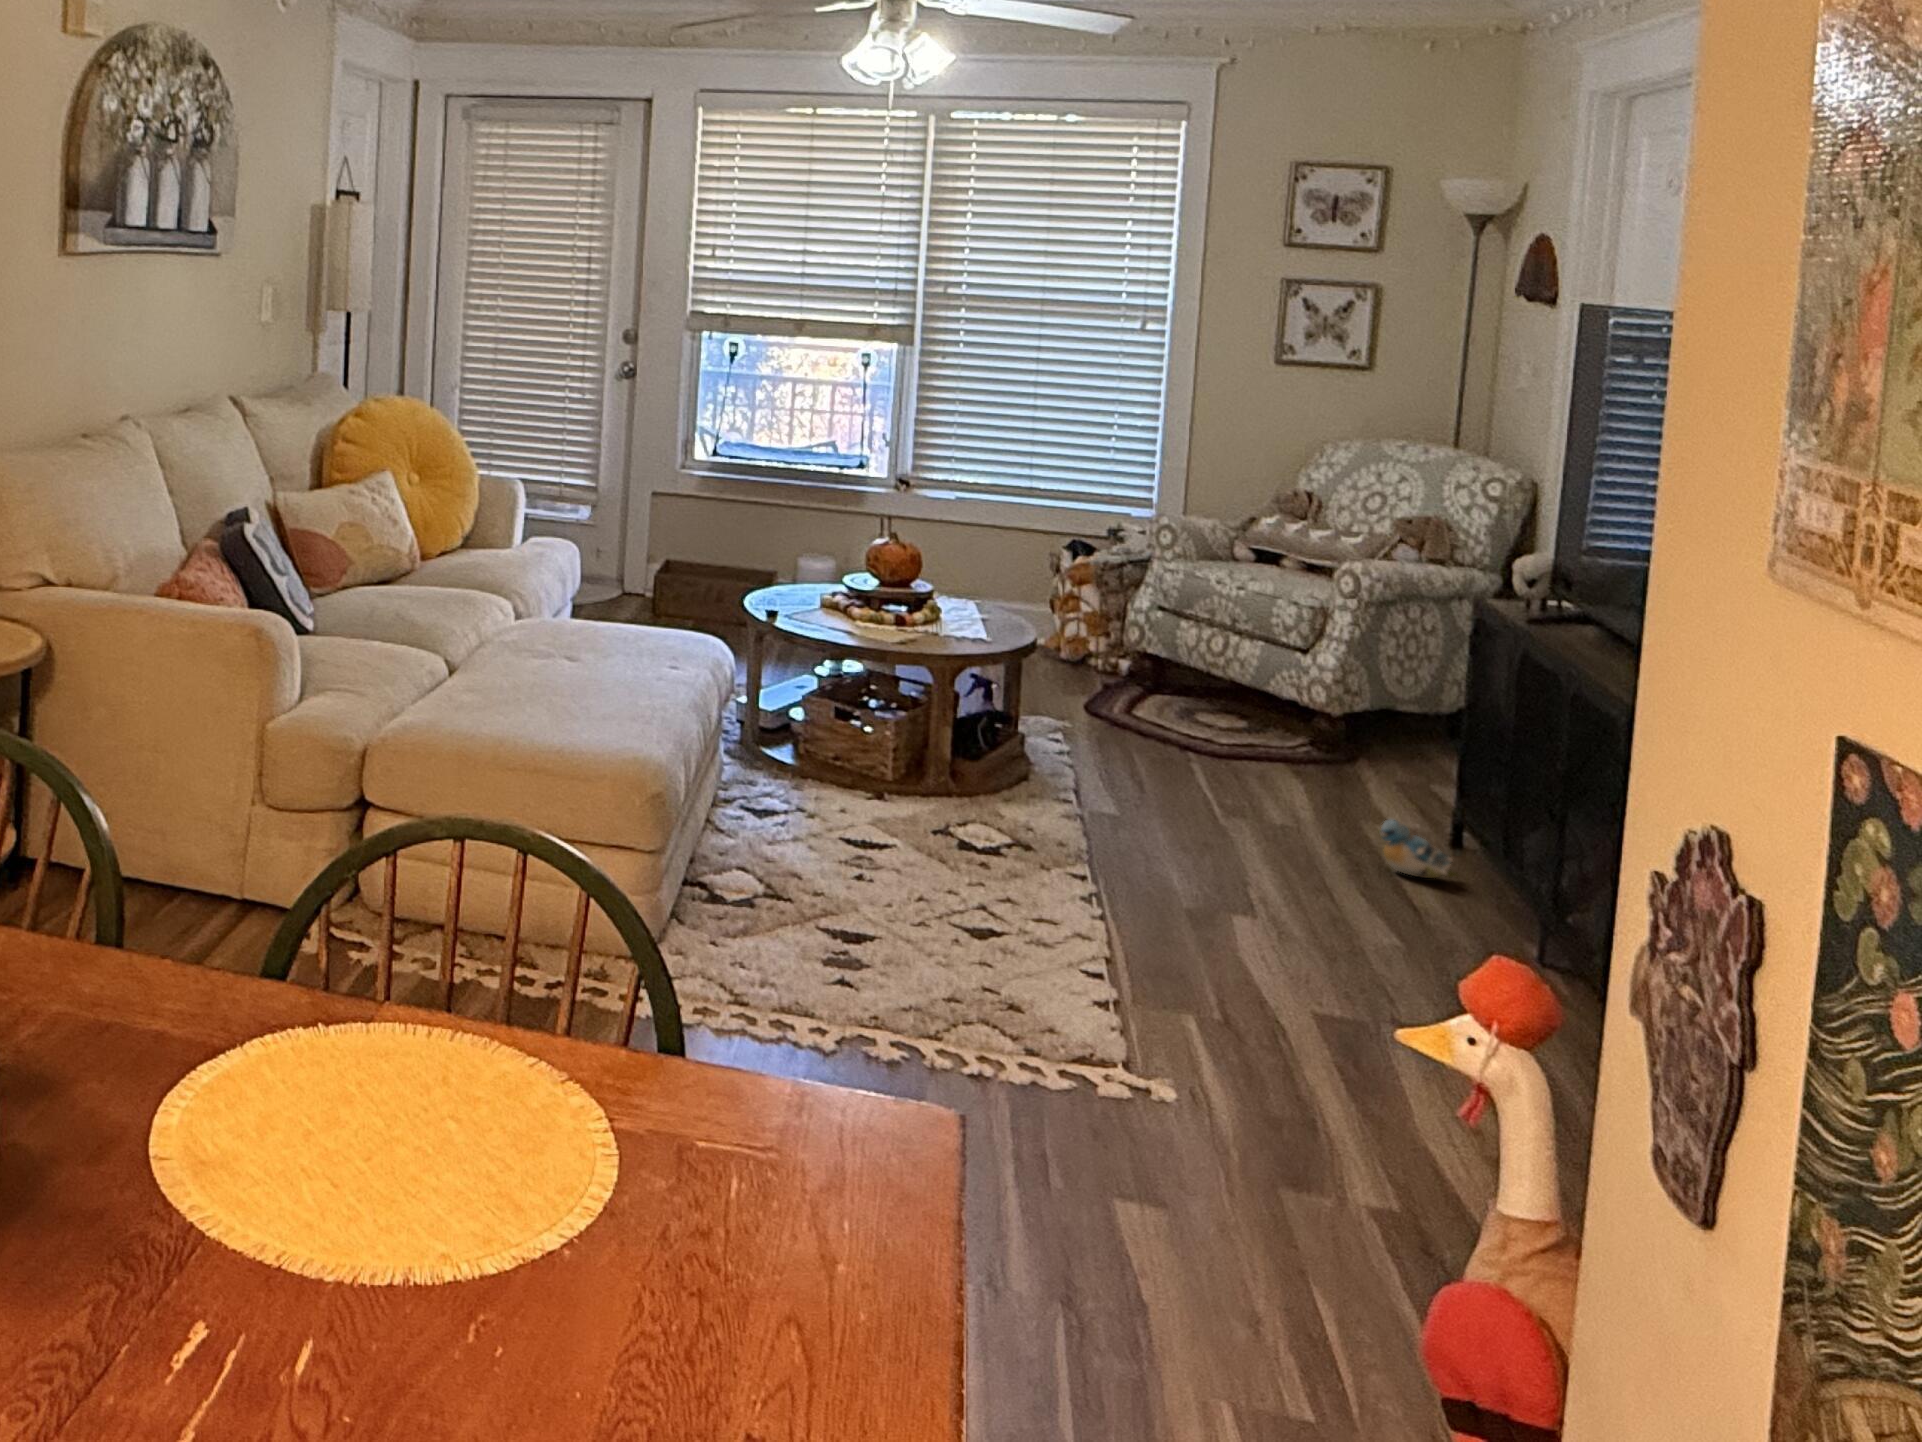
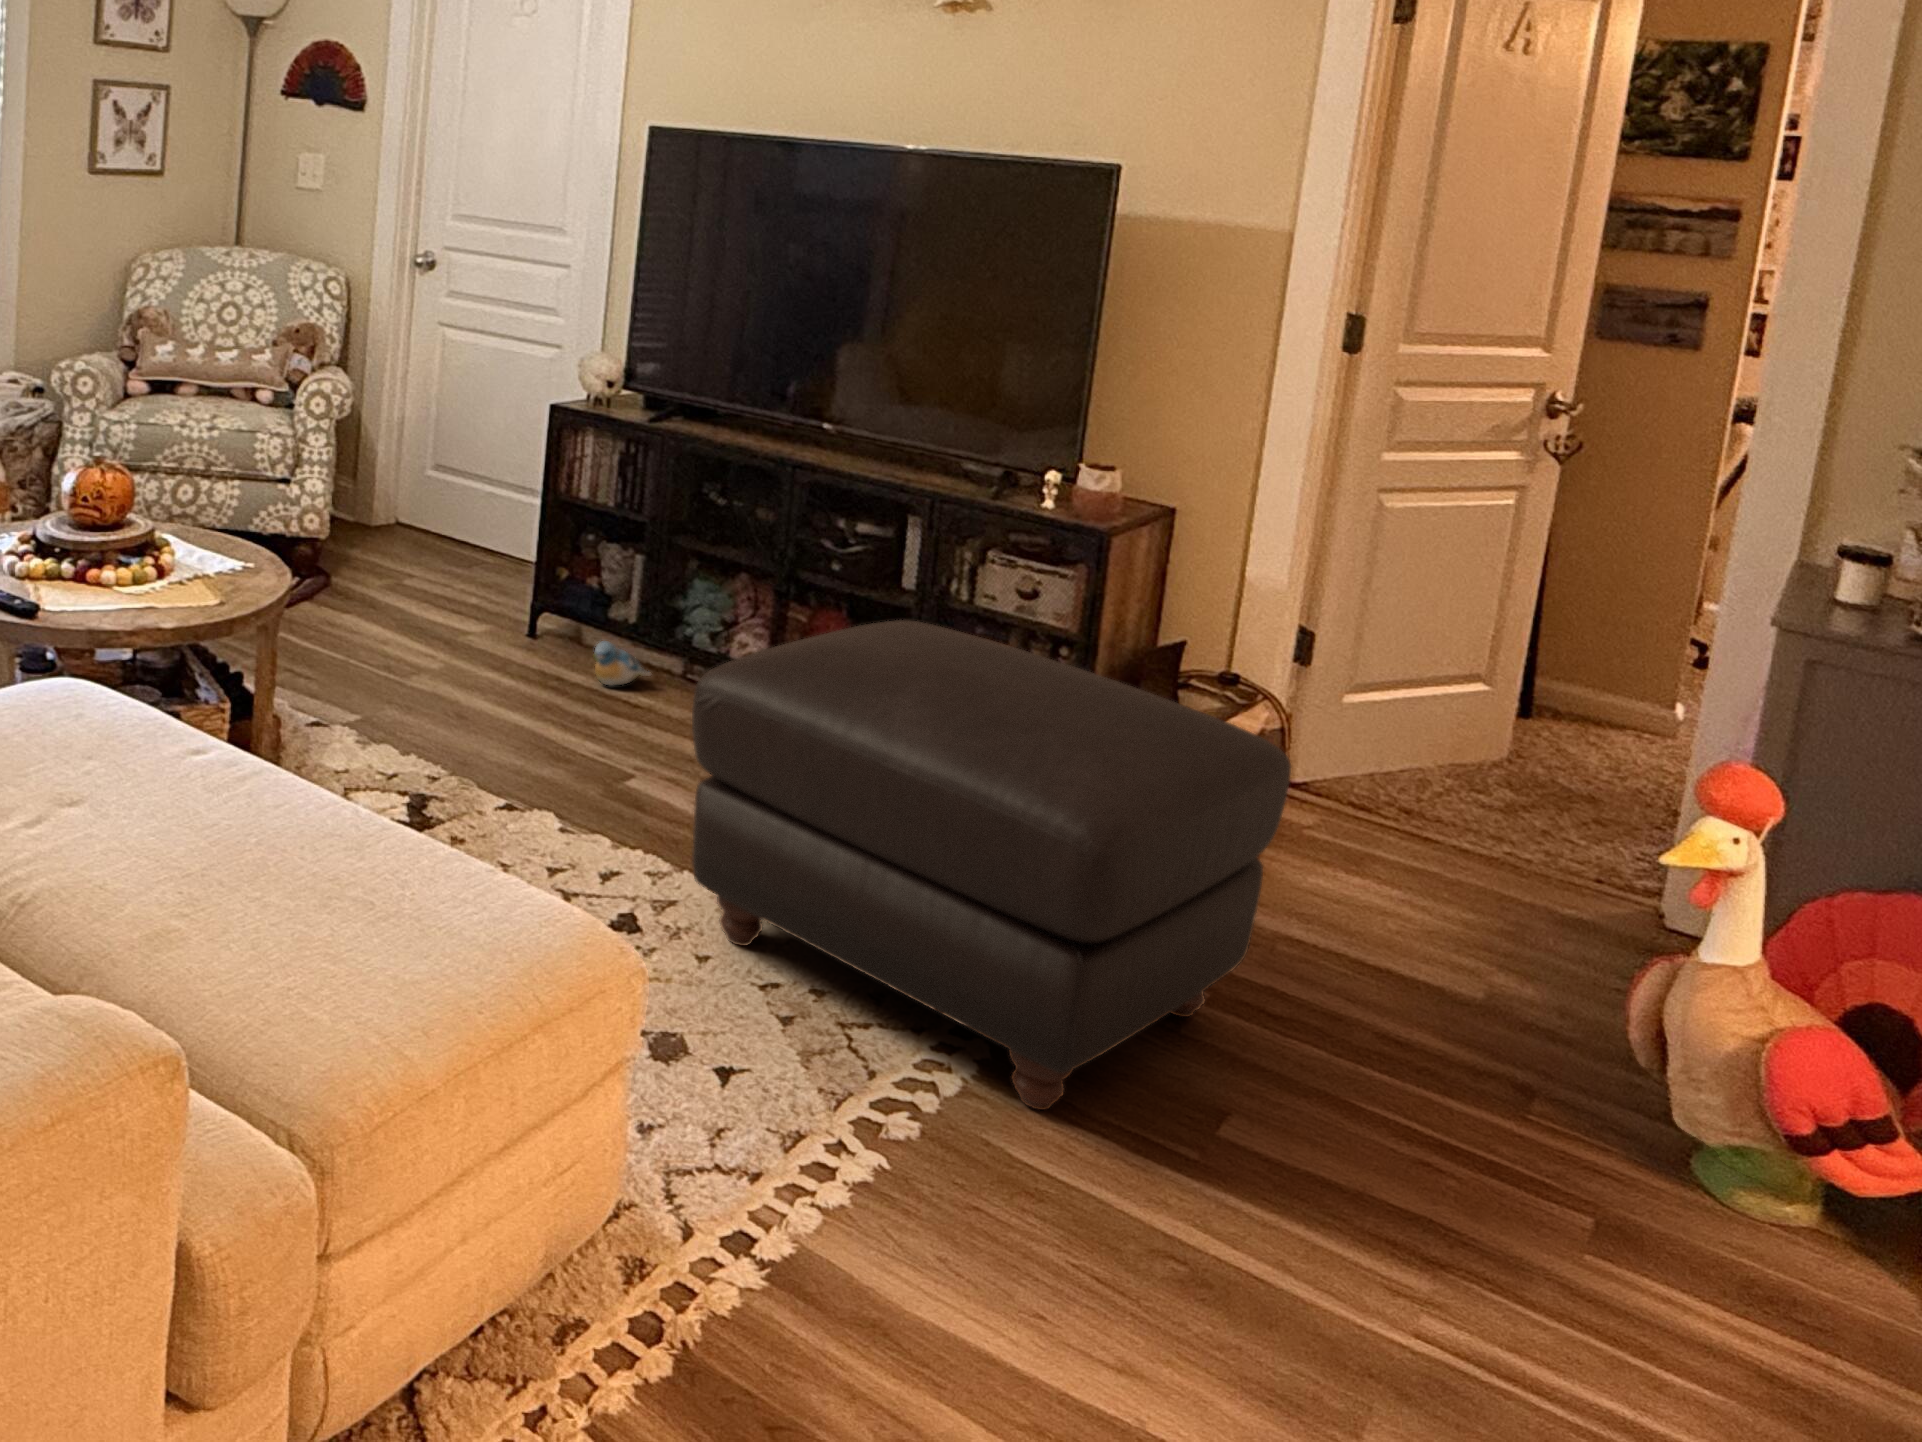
ottoman: none [925,693,1372,1150] -> present [692,620,1291,1110]

